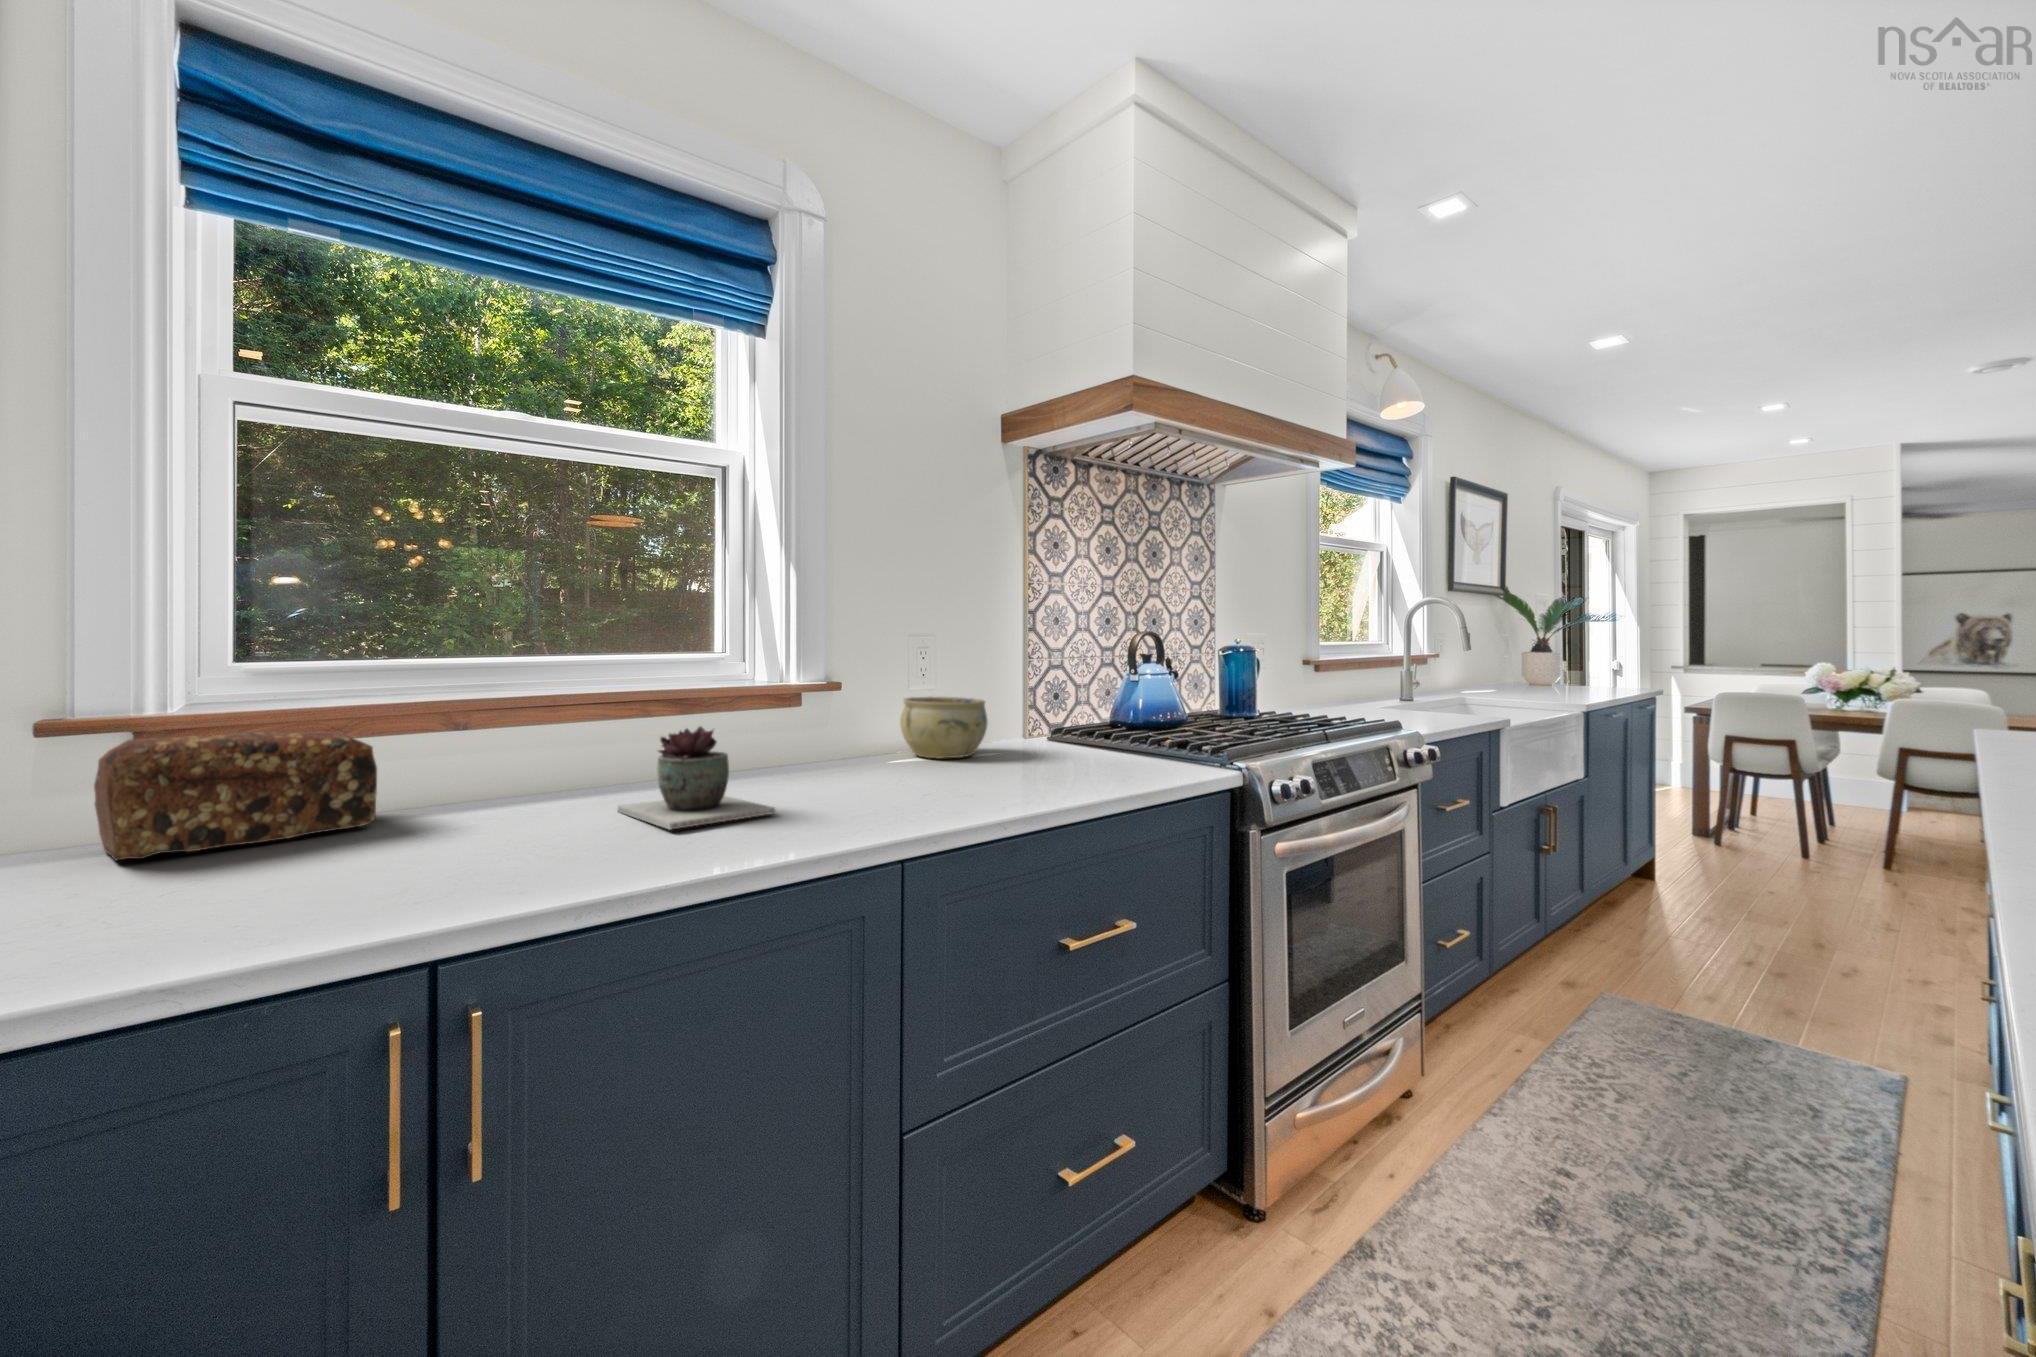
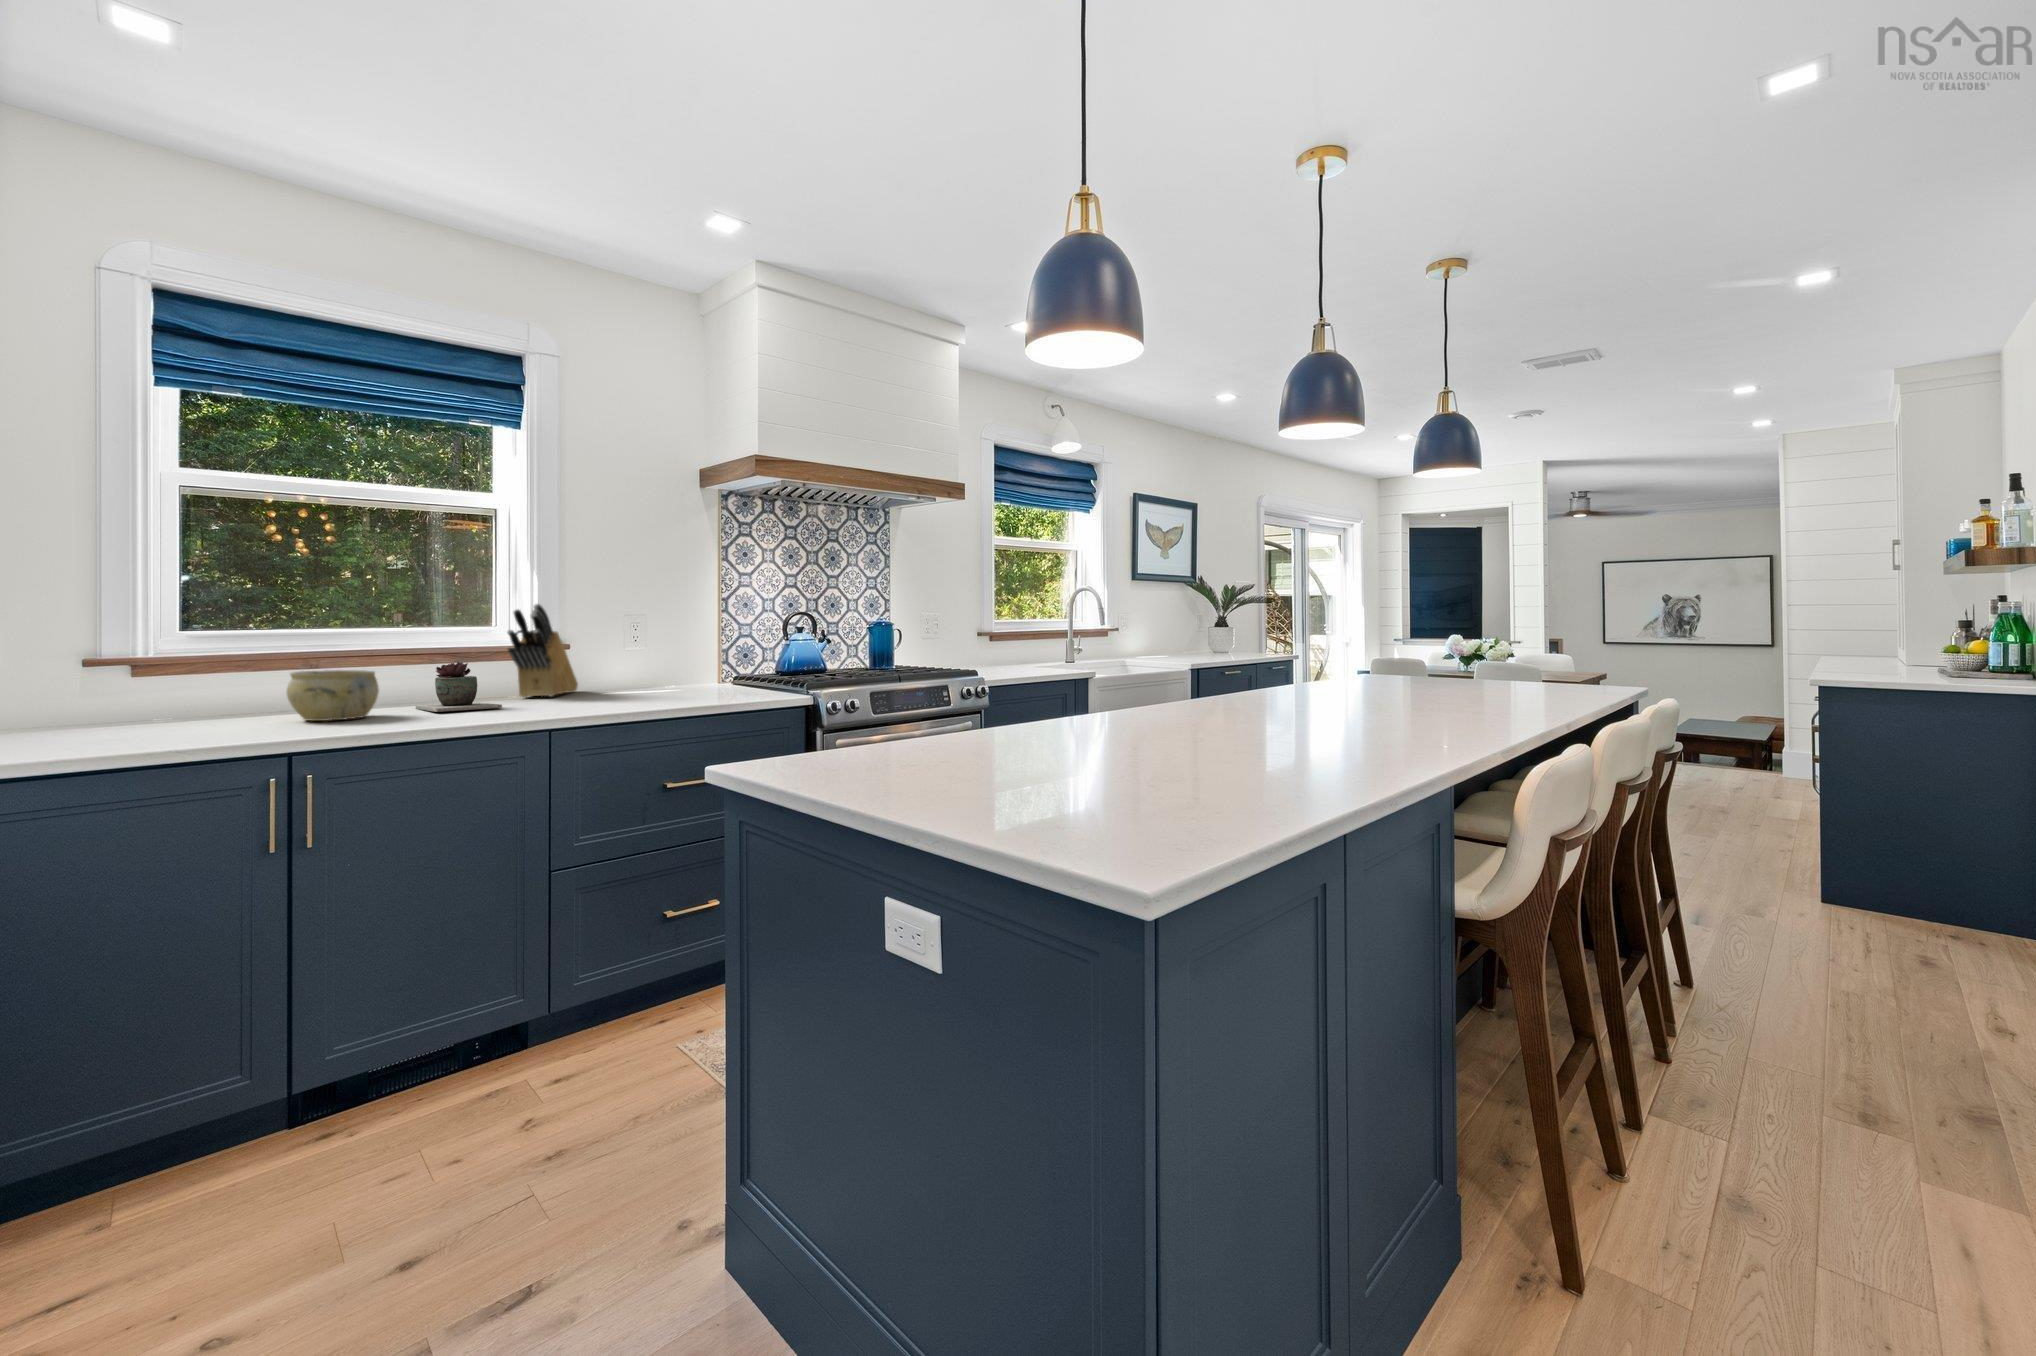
knife block: none [762,618,840,778] -> present [507,604,578,698]
ceramic bowl: present [900,697,988,758] -> present [287,670,379,721]
bread loaf: present [94,731,377,860] -> none [134,664,280,721]

